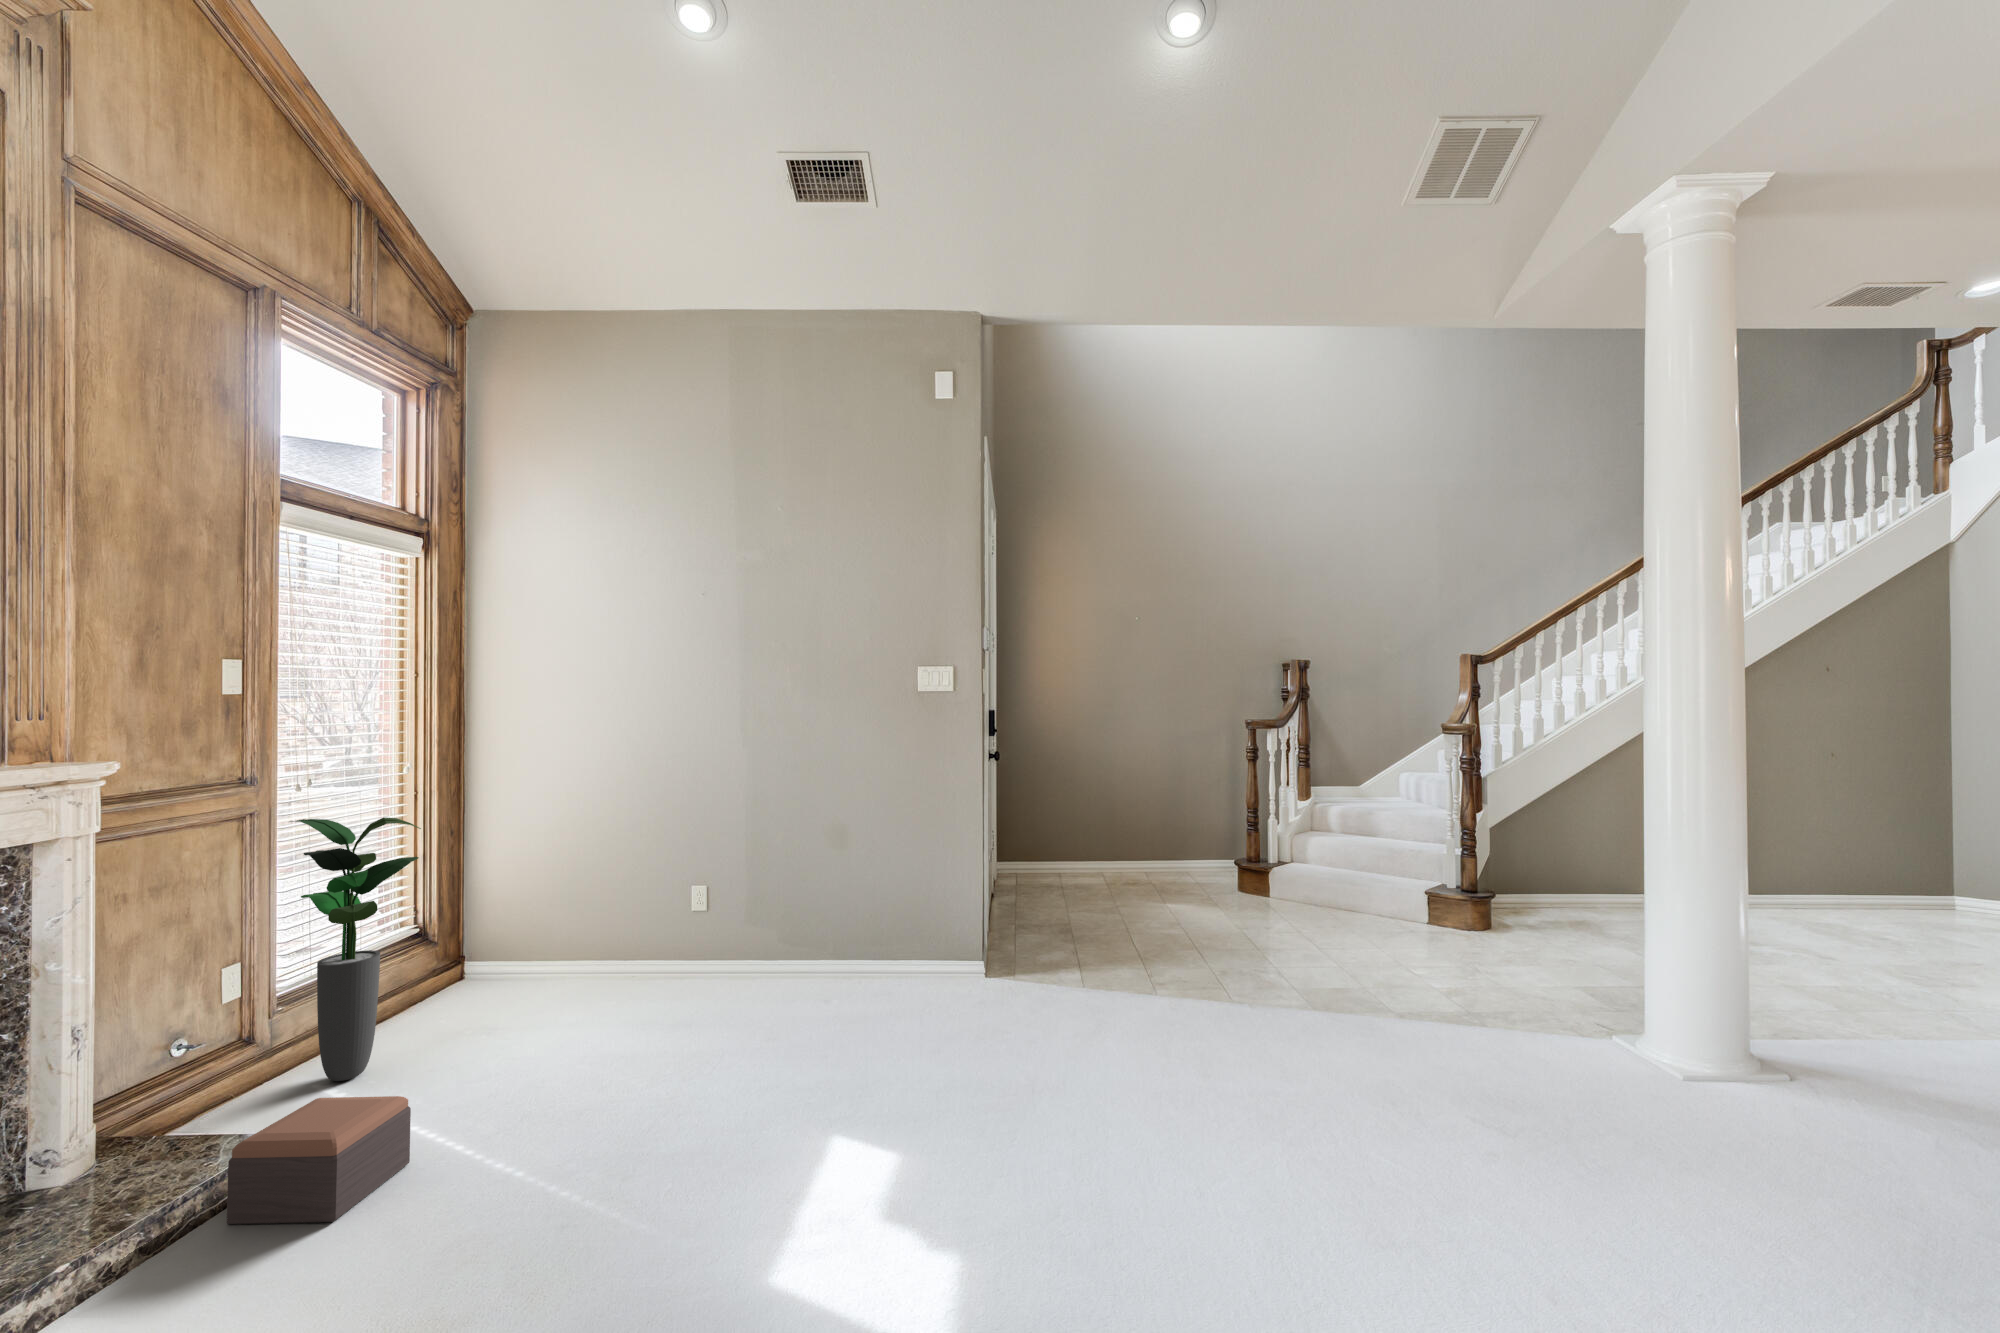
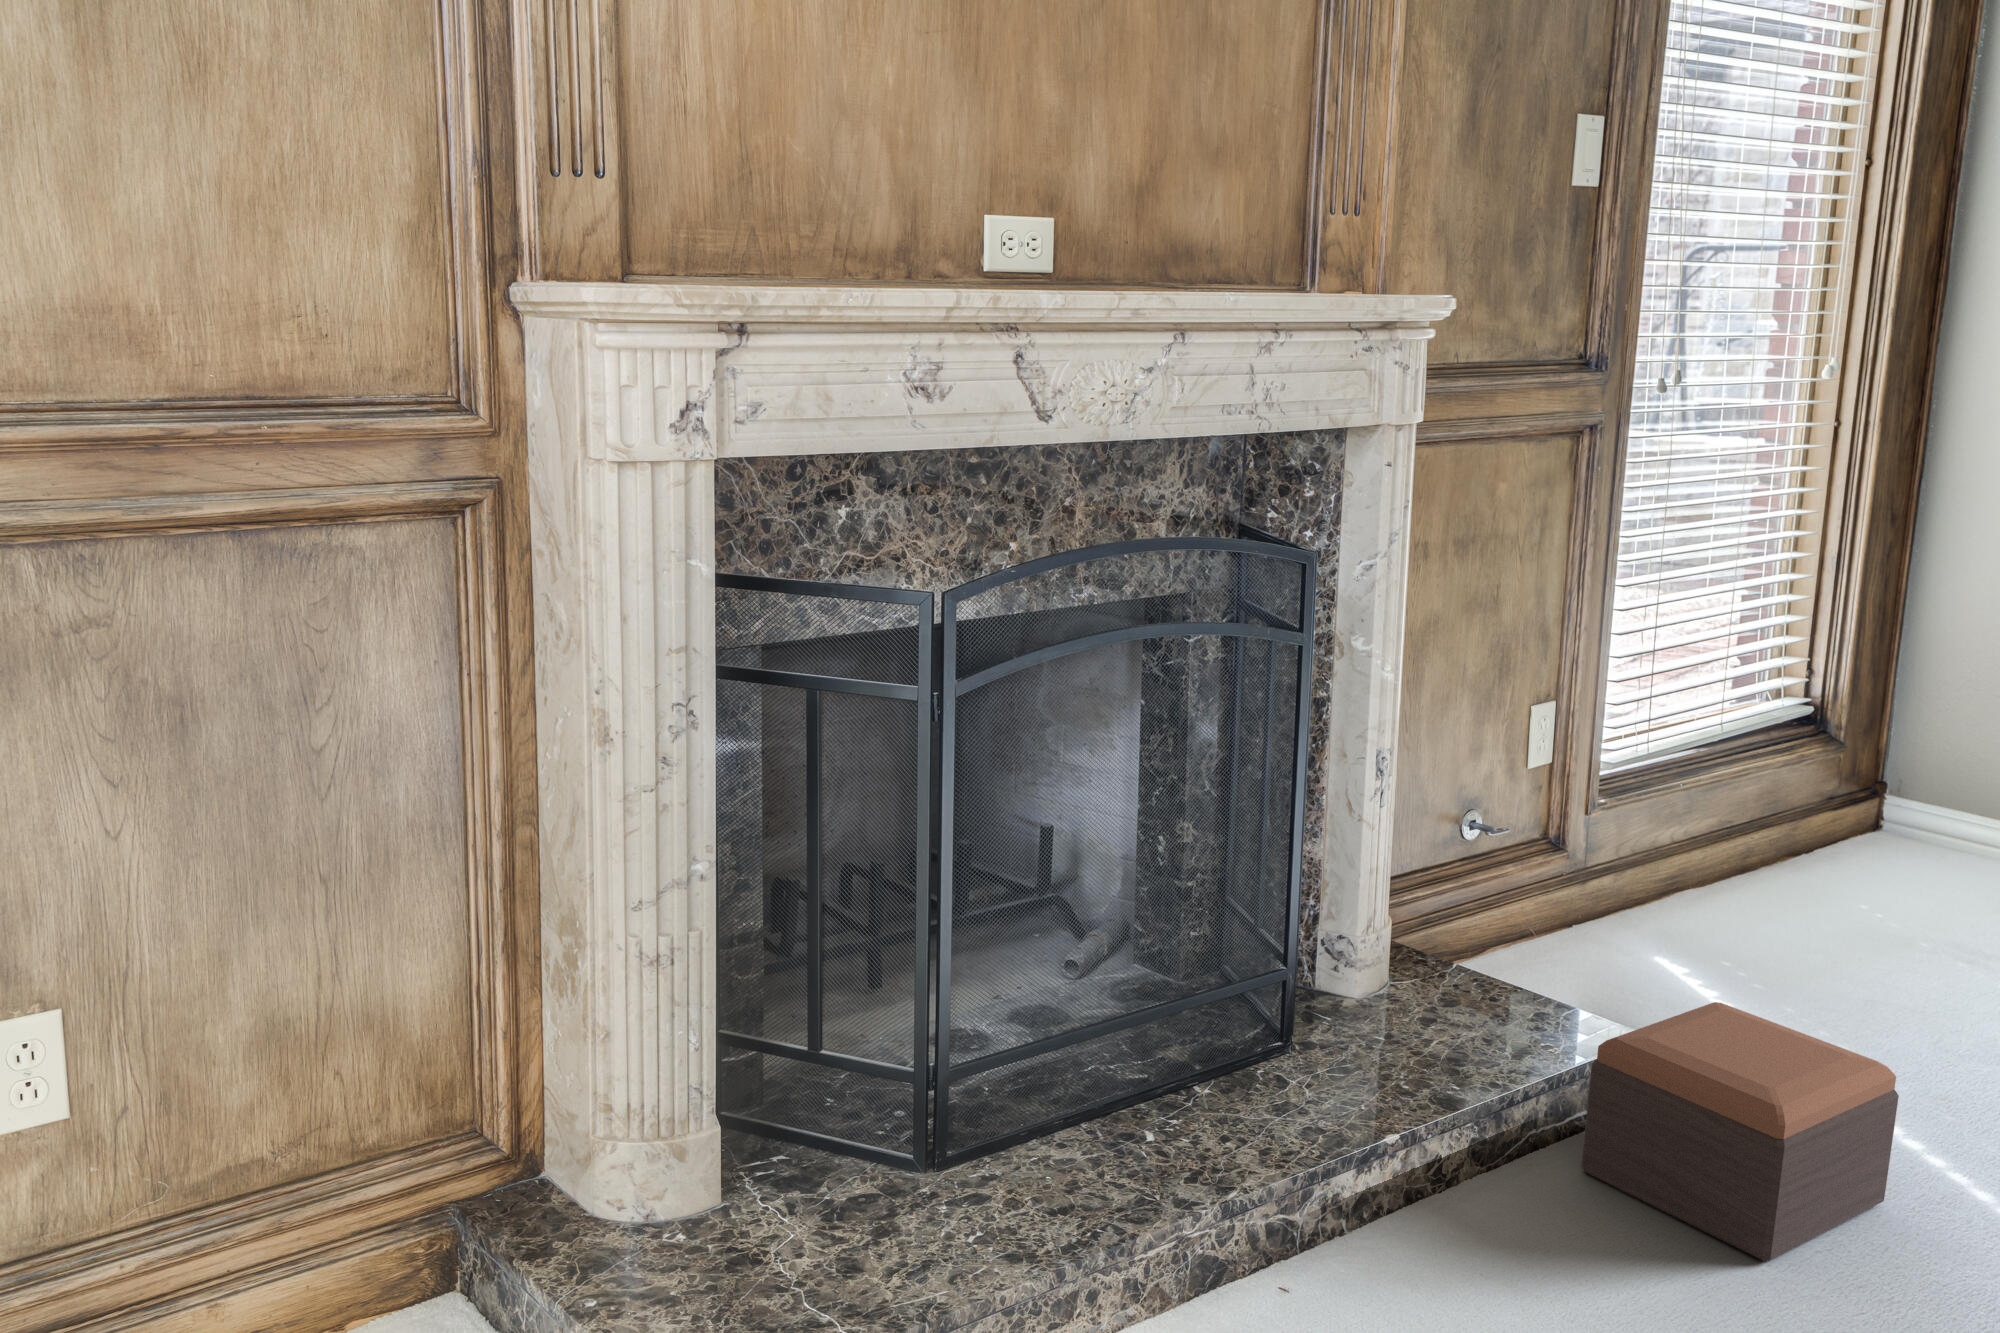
potted plant: present [292,817,421,1081] -> none [1645,449,1895,969]

